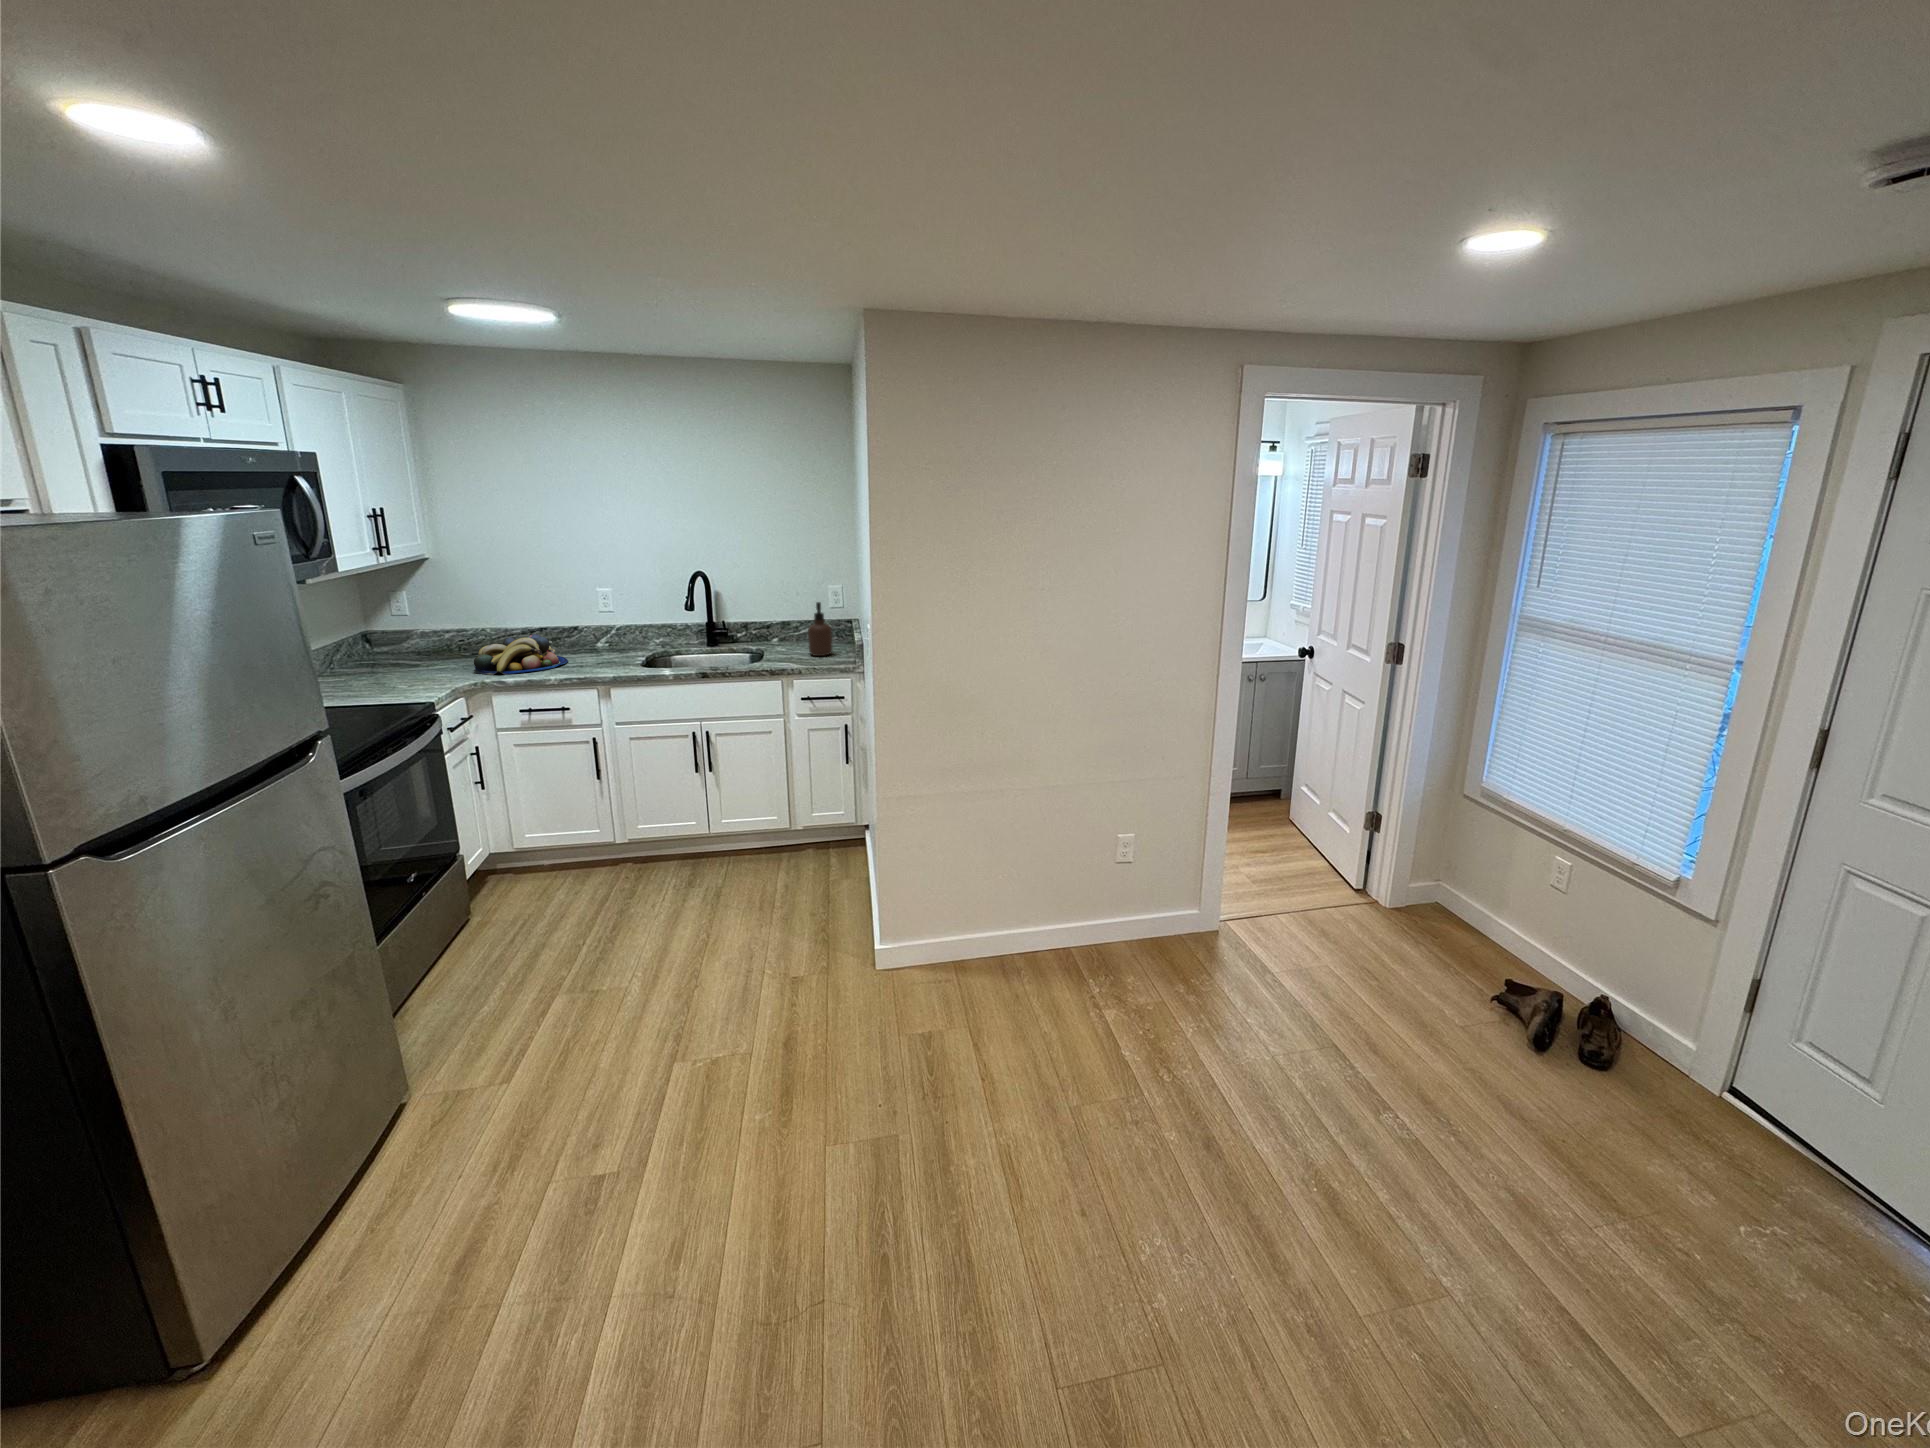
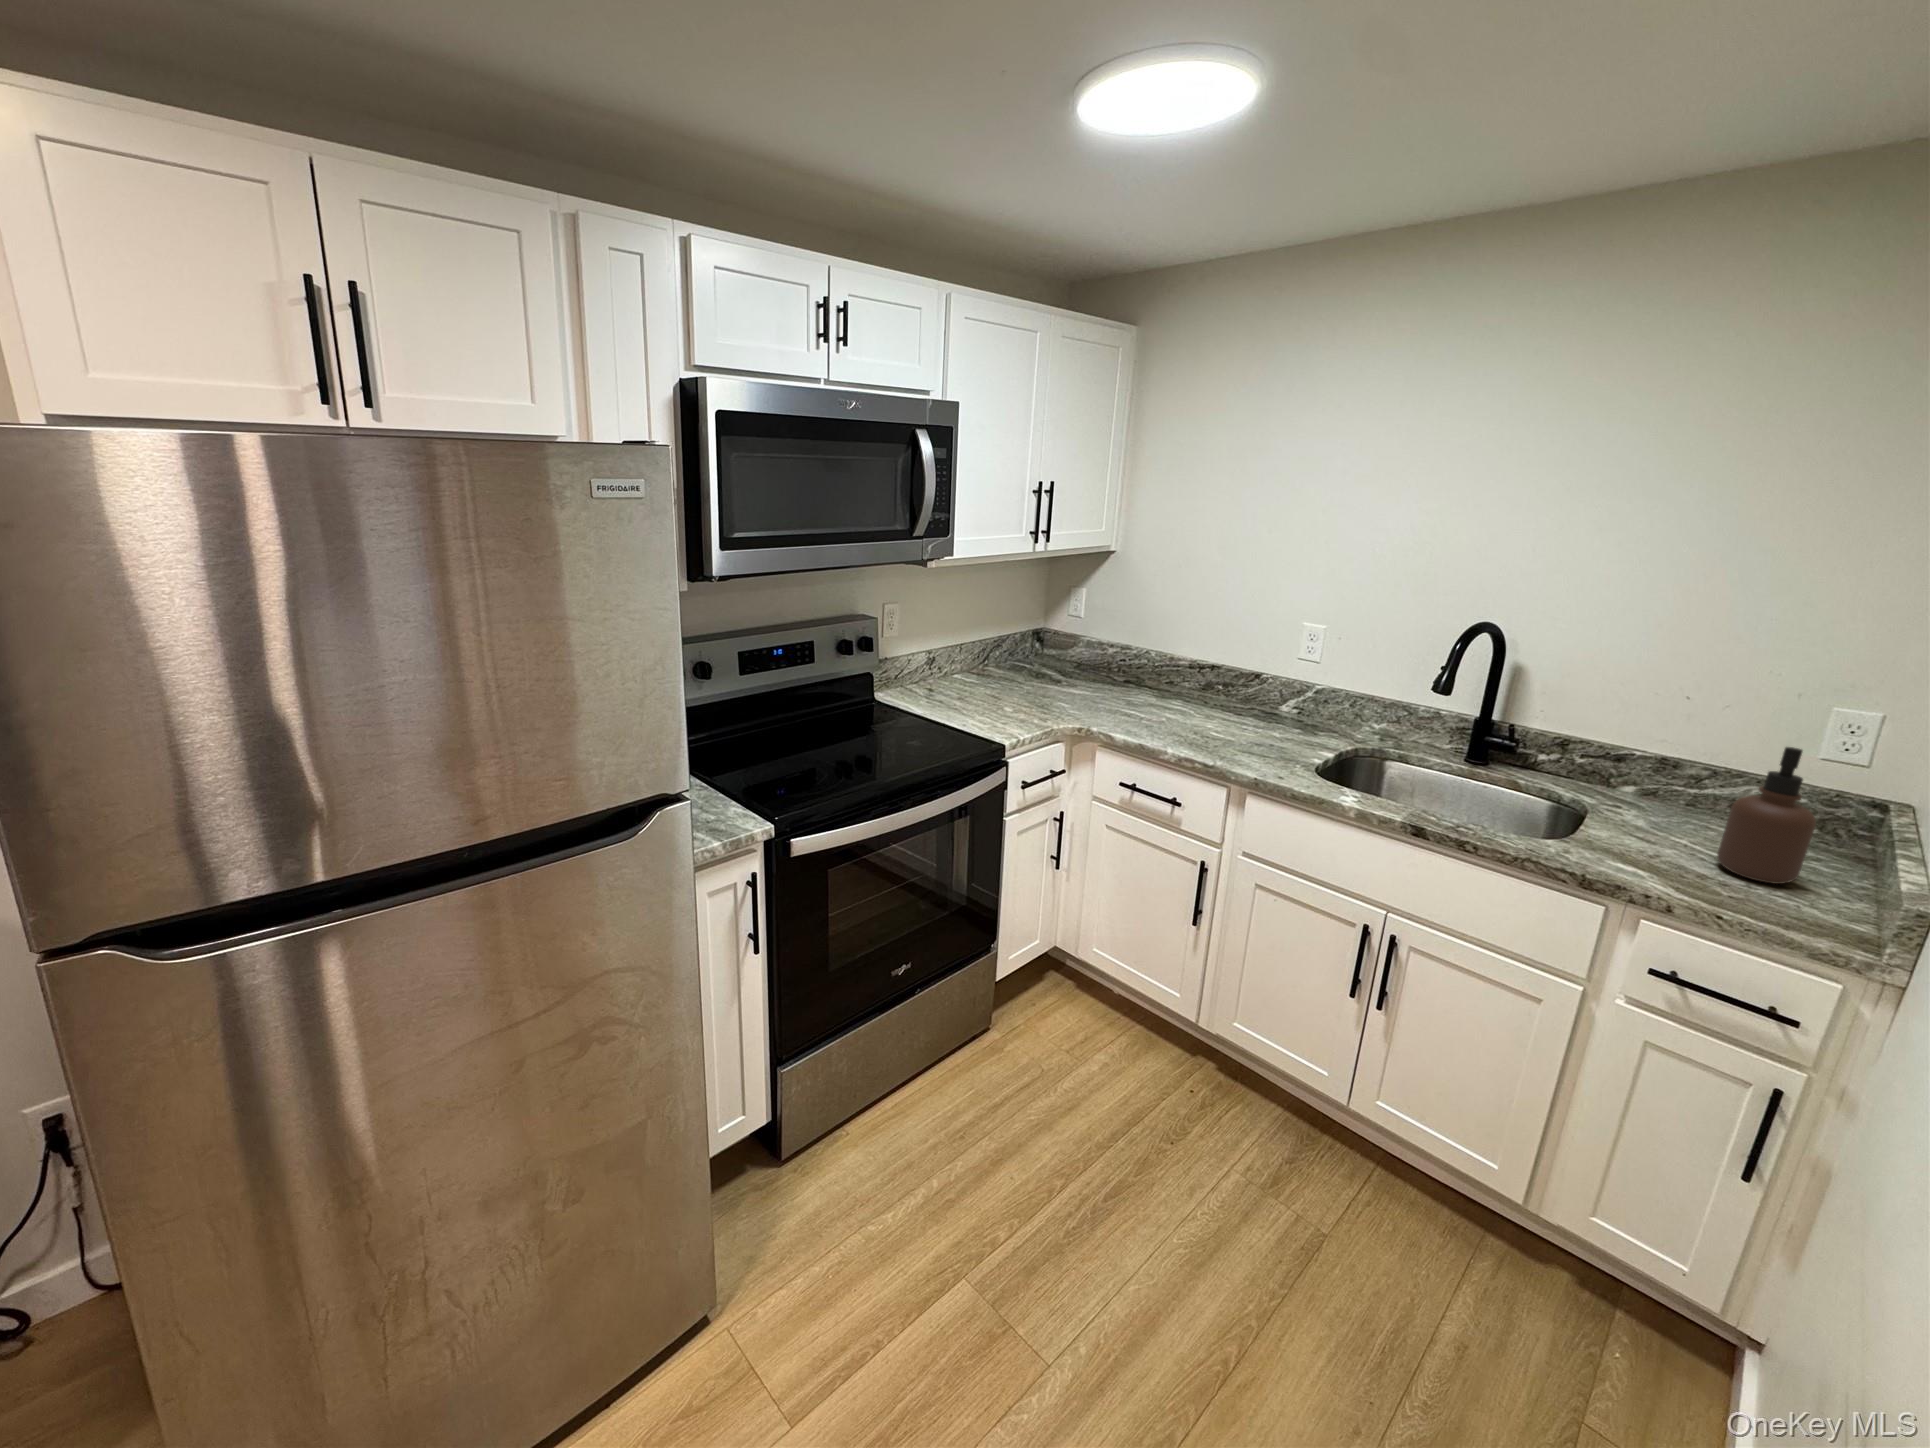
fruit bowl: present [474,634,568,675] -> none [1097,672,1220,732]

